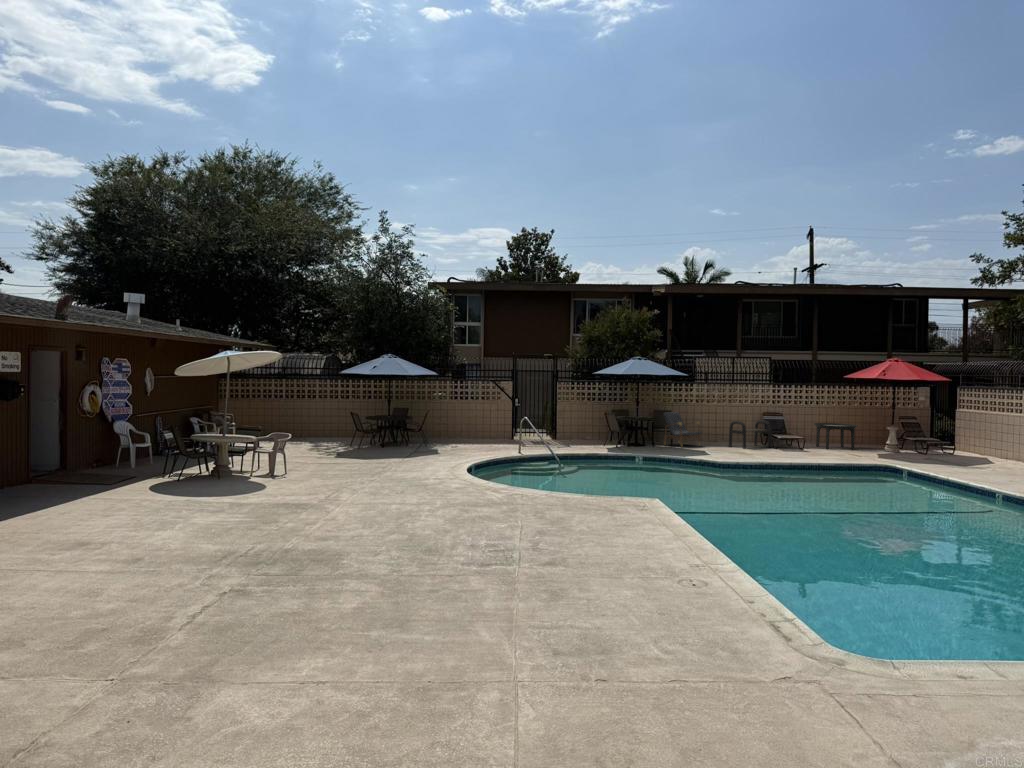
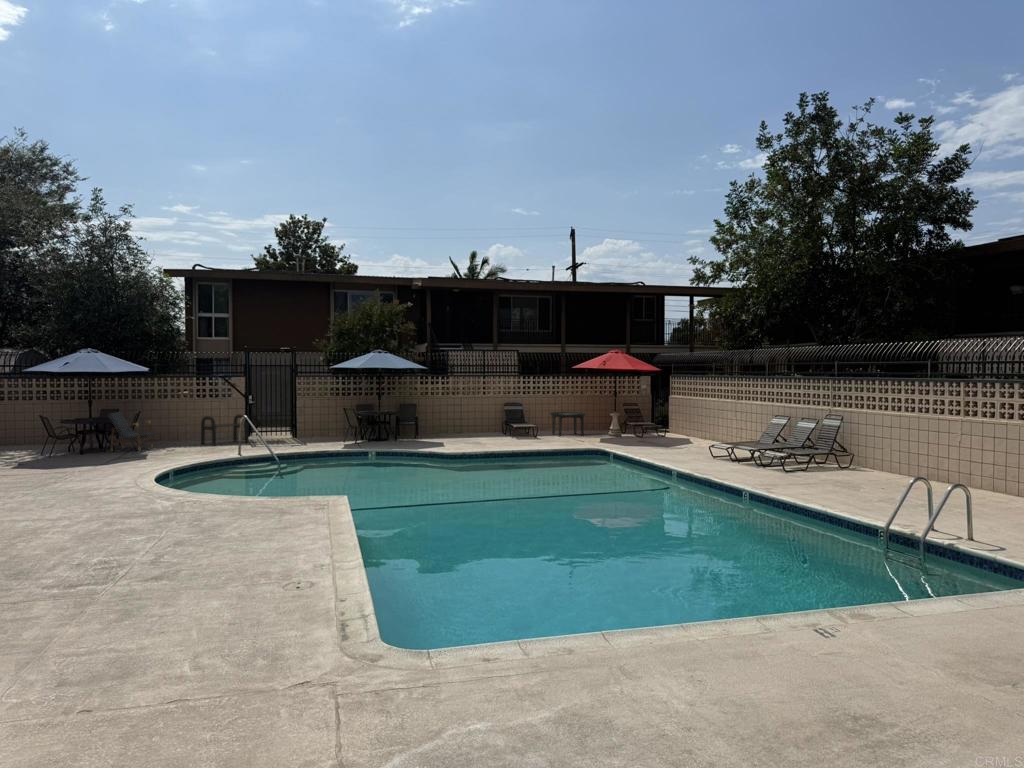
lounge chair: present [664,412,702,446] -> present [108,412,156,450]
bench: present [729,420,772,449] -> present [201,414,248,446]

